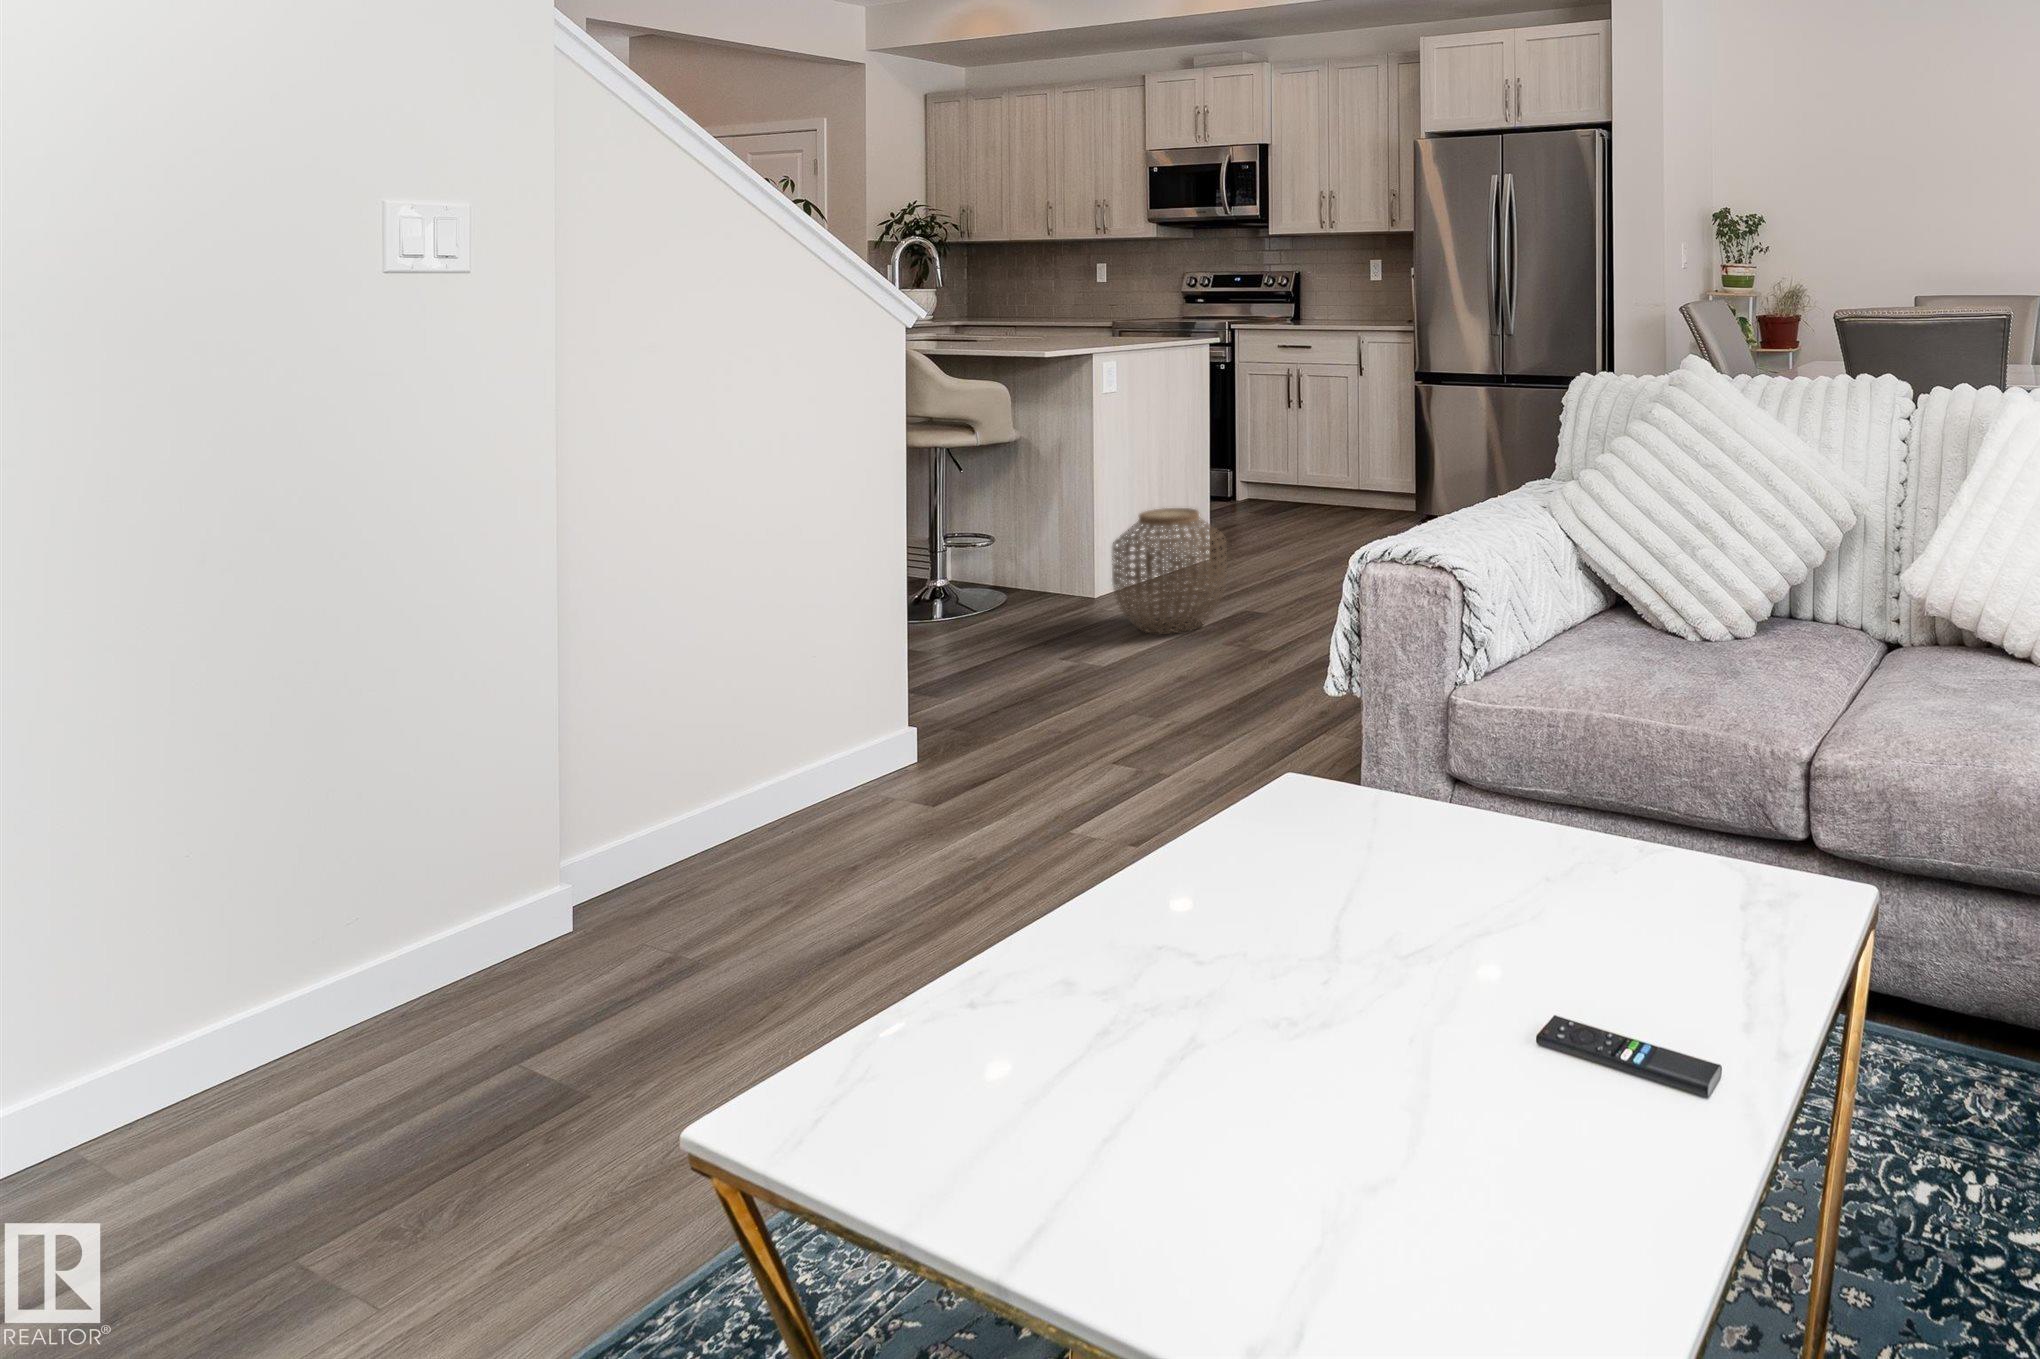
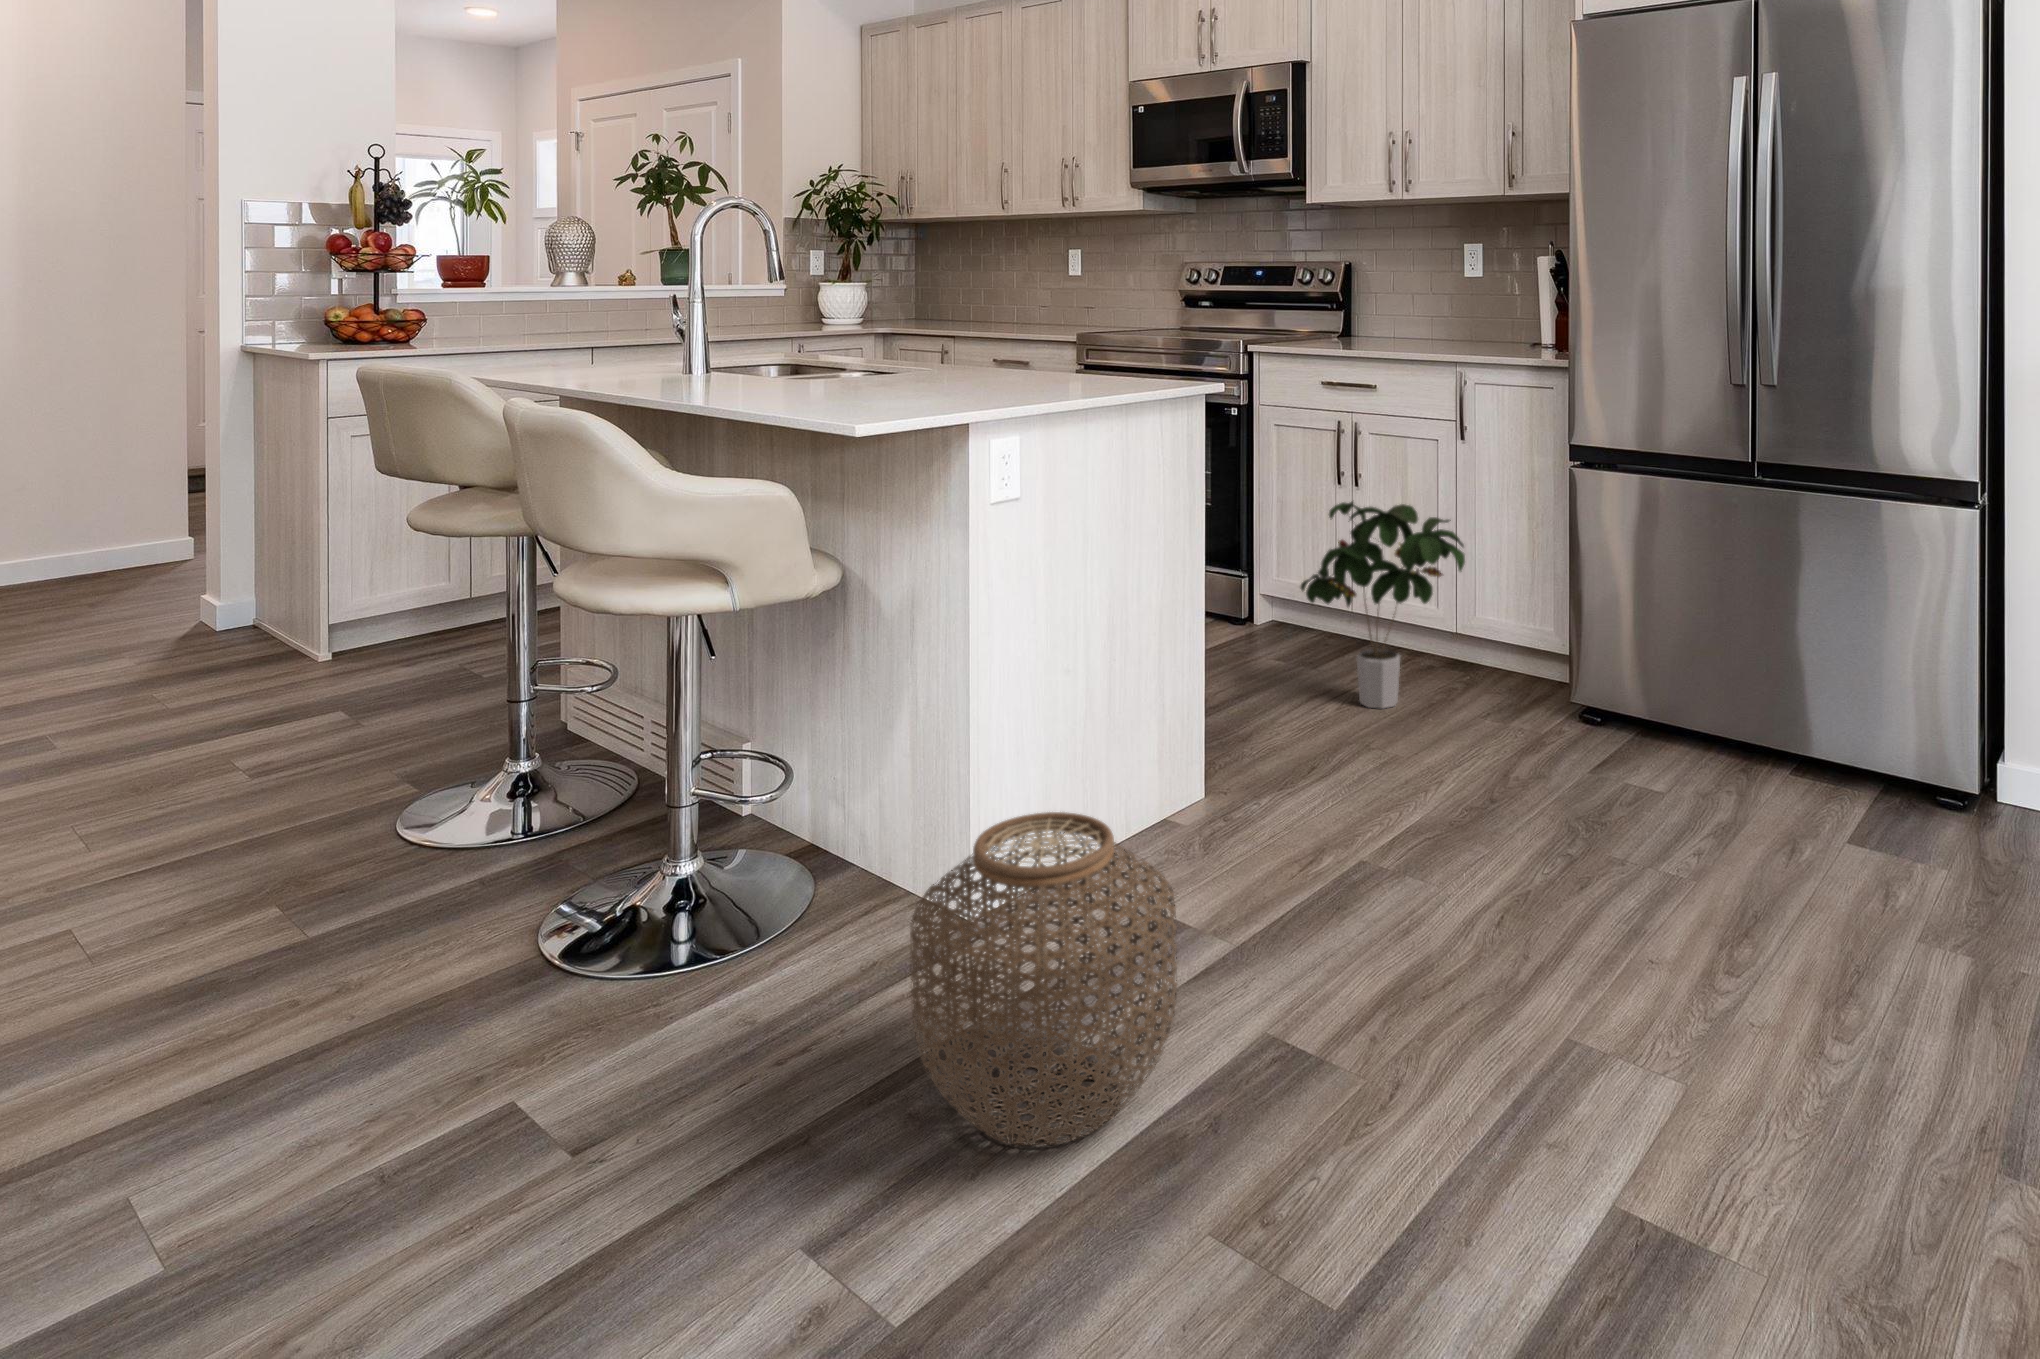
potted plant: none [1270,409,1366,527] -> present [1301,502,1465,709]

